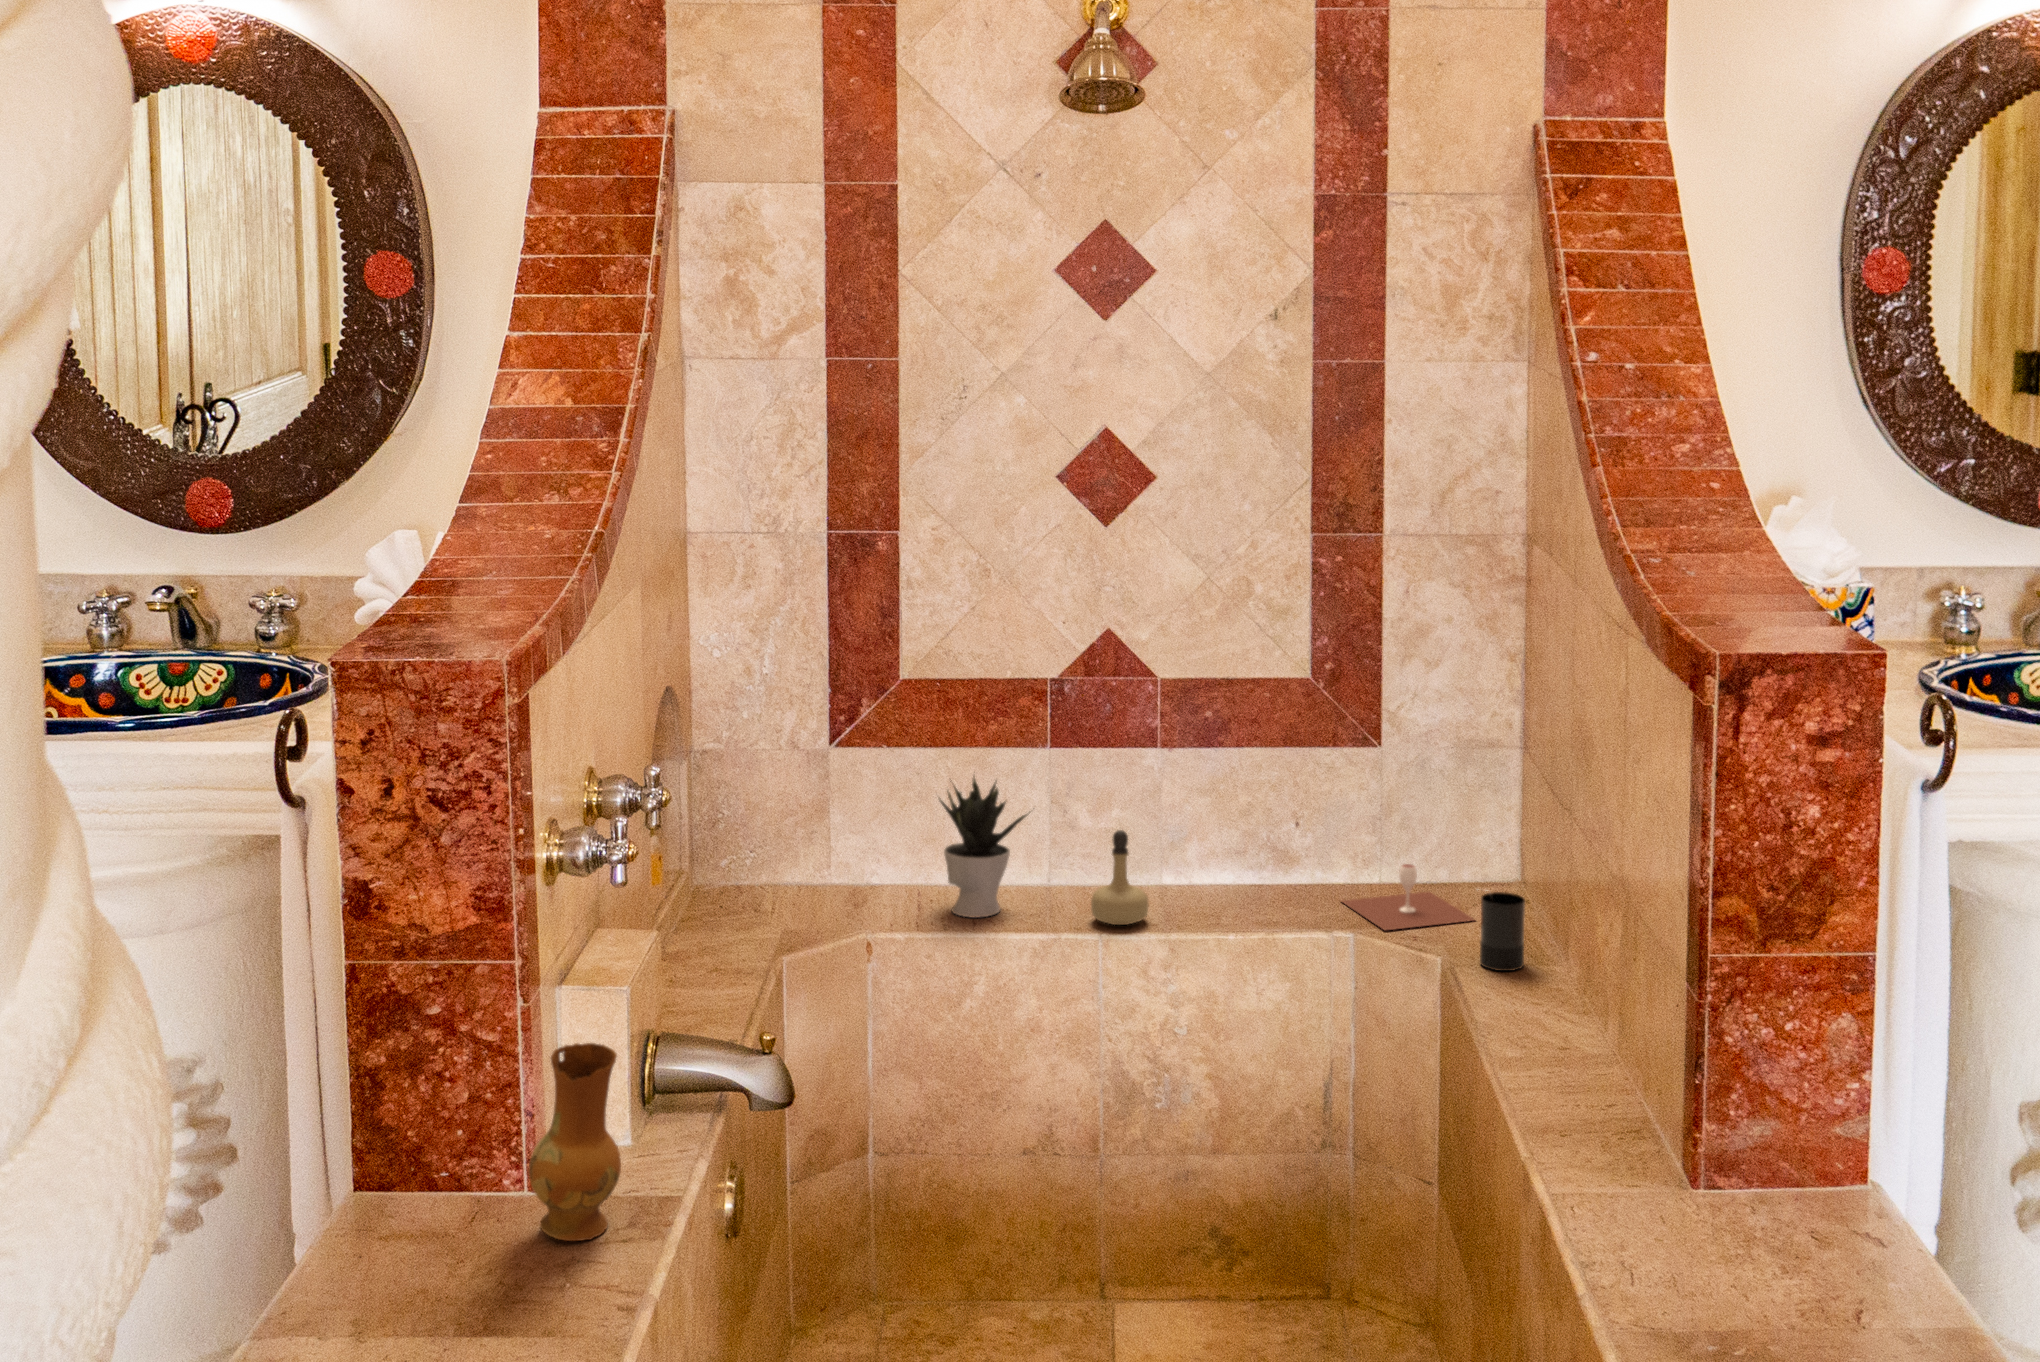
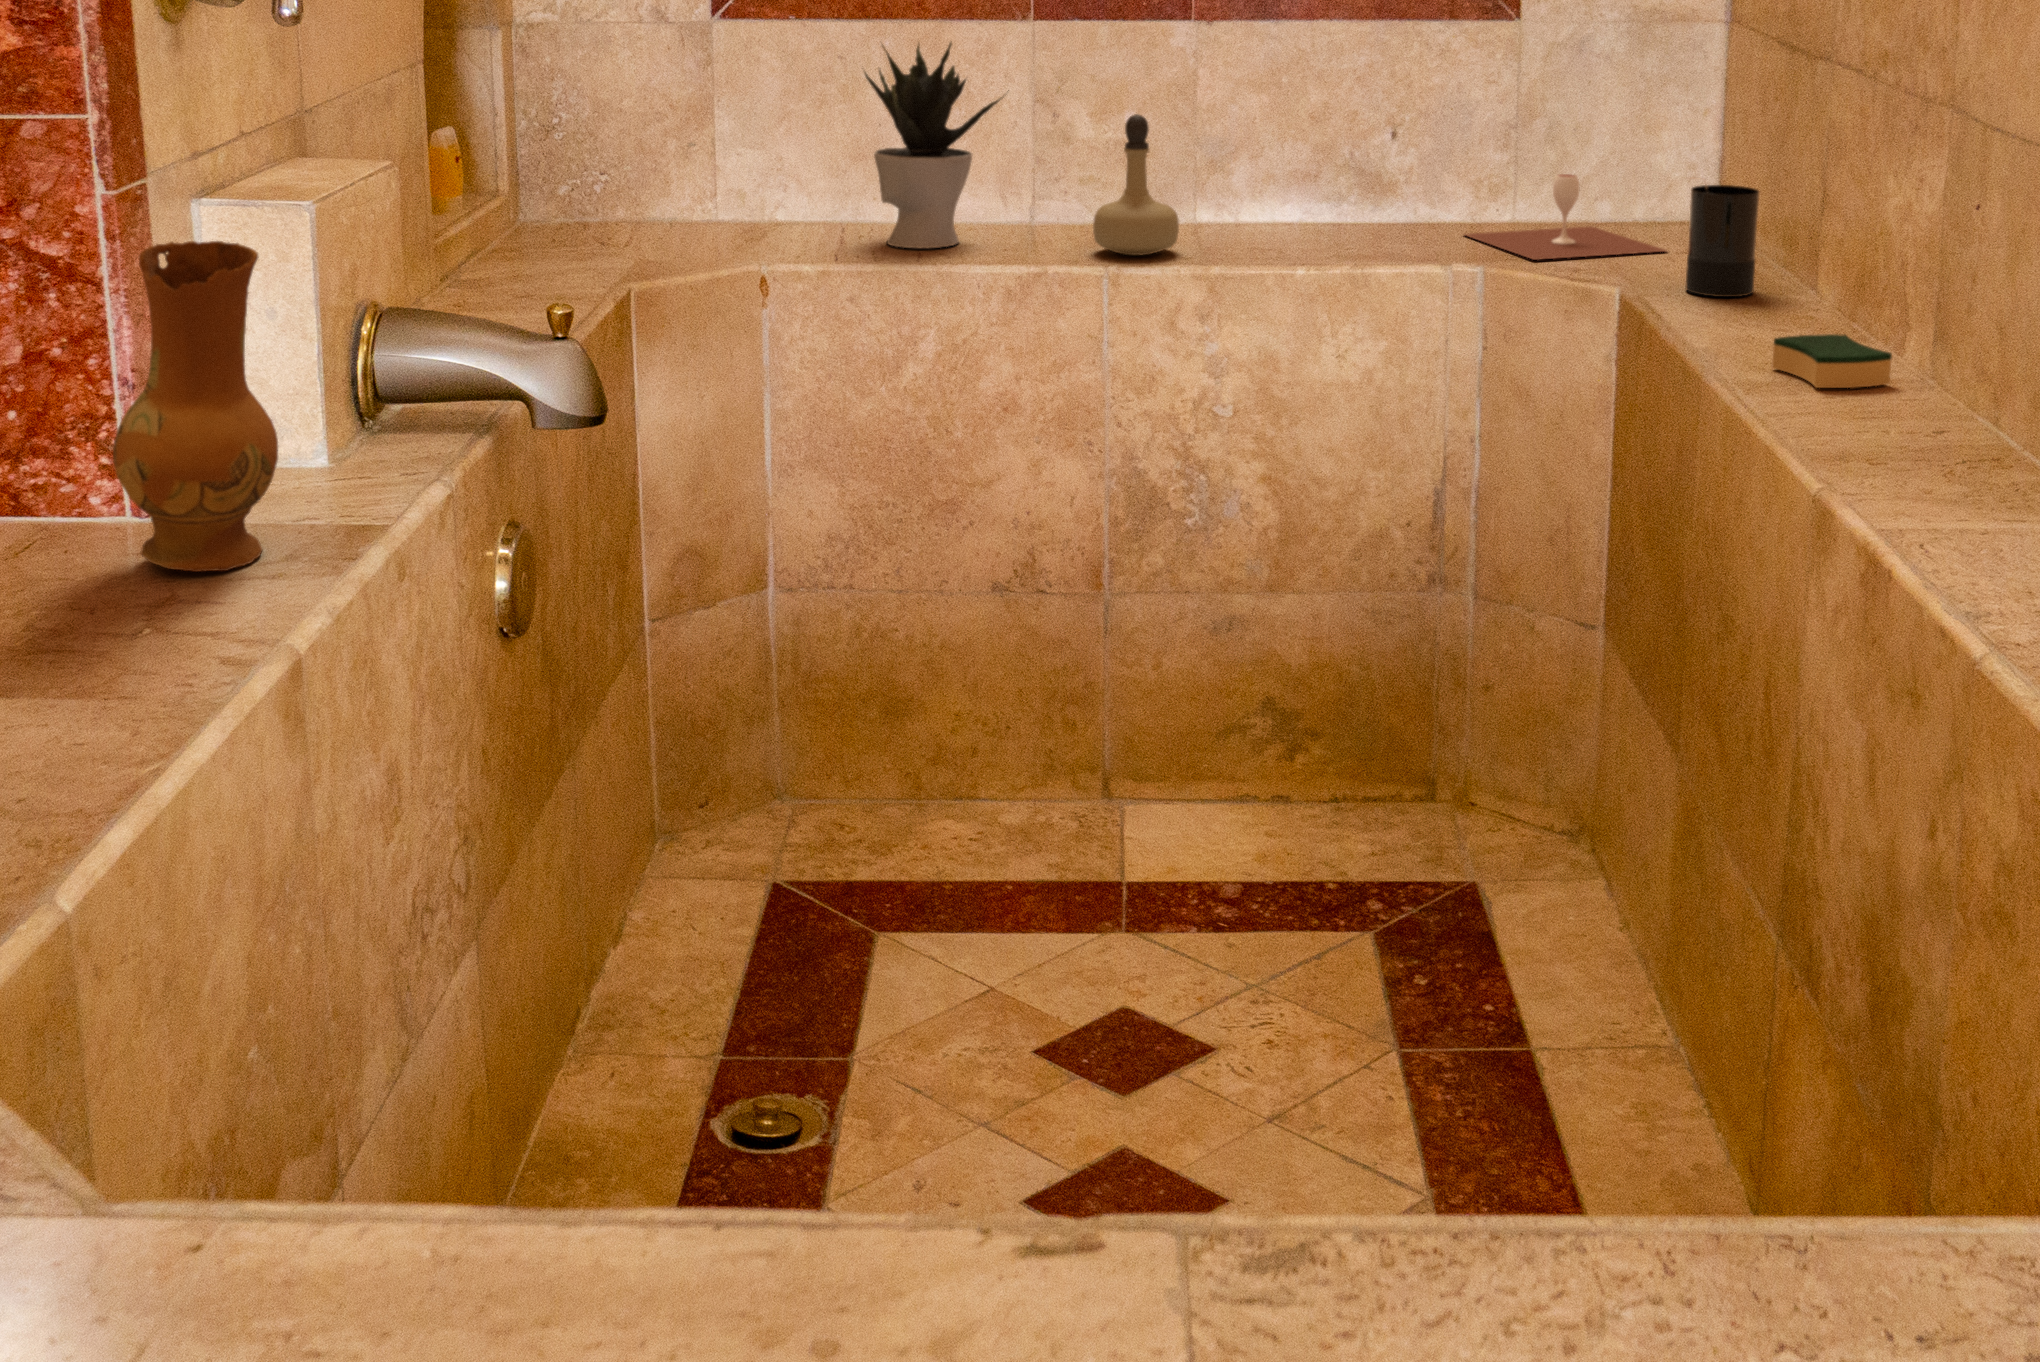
sponge: none [1520,1022,1591,1065] -> present [1772,334,1892,388]

